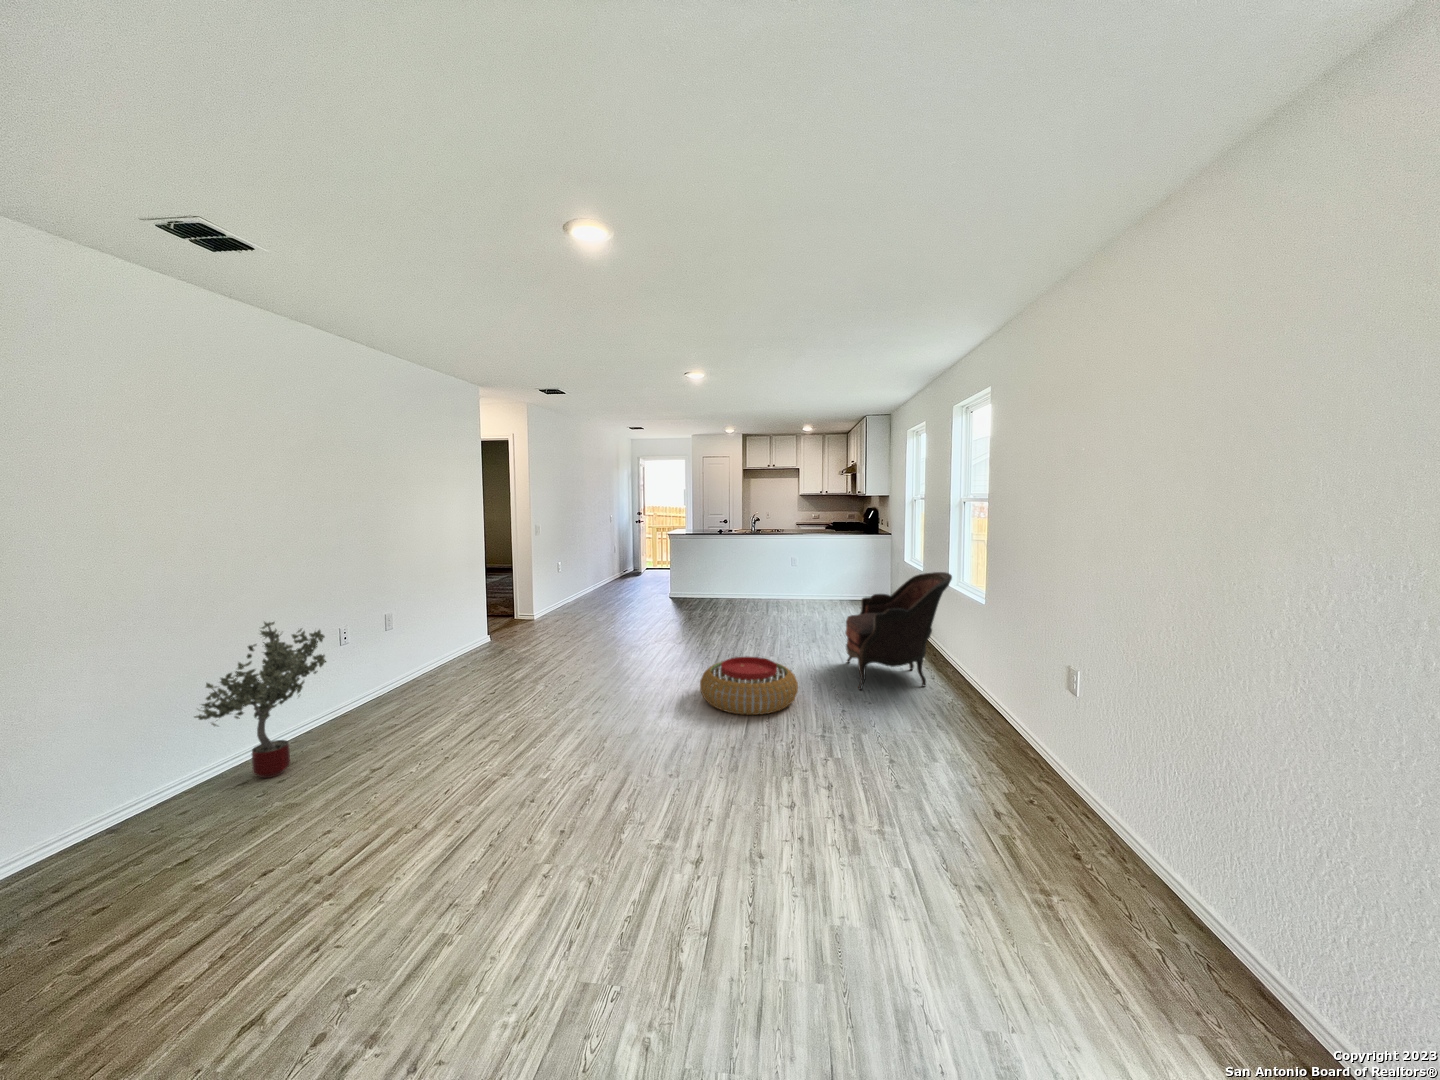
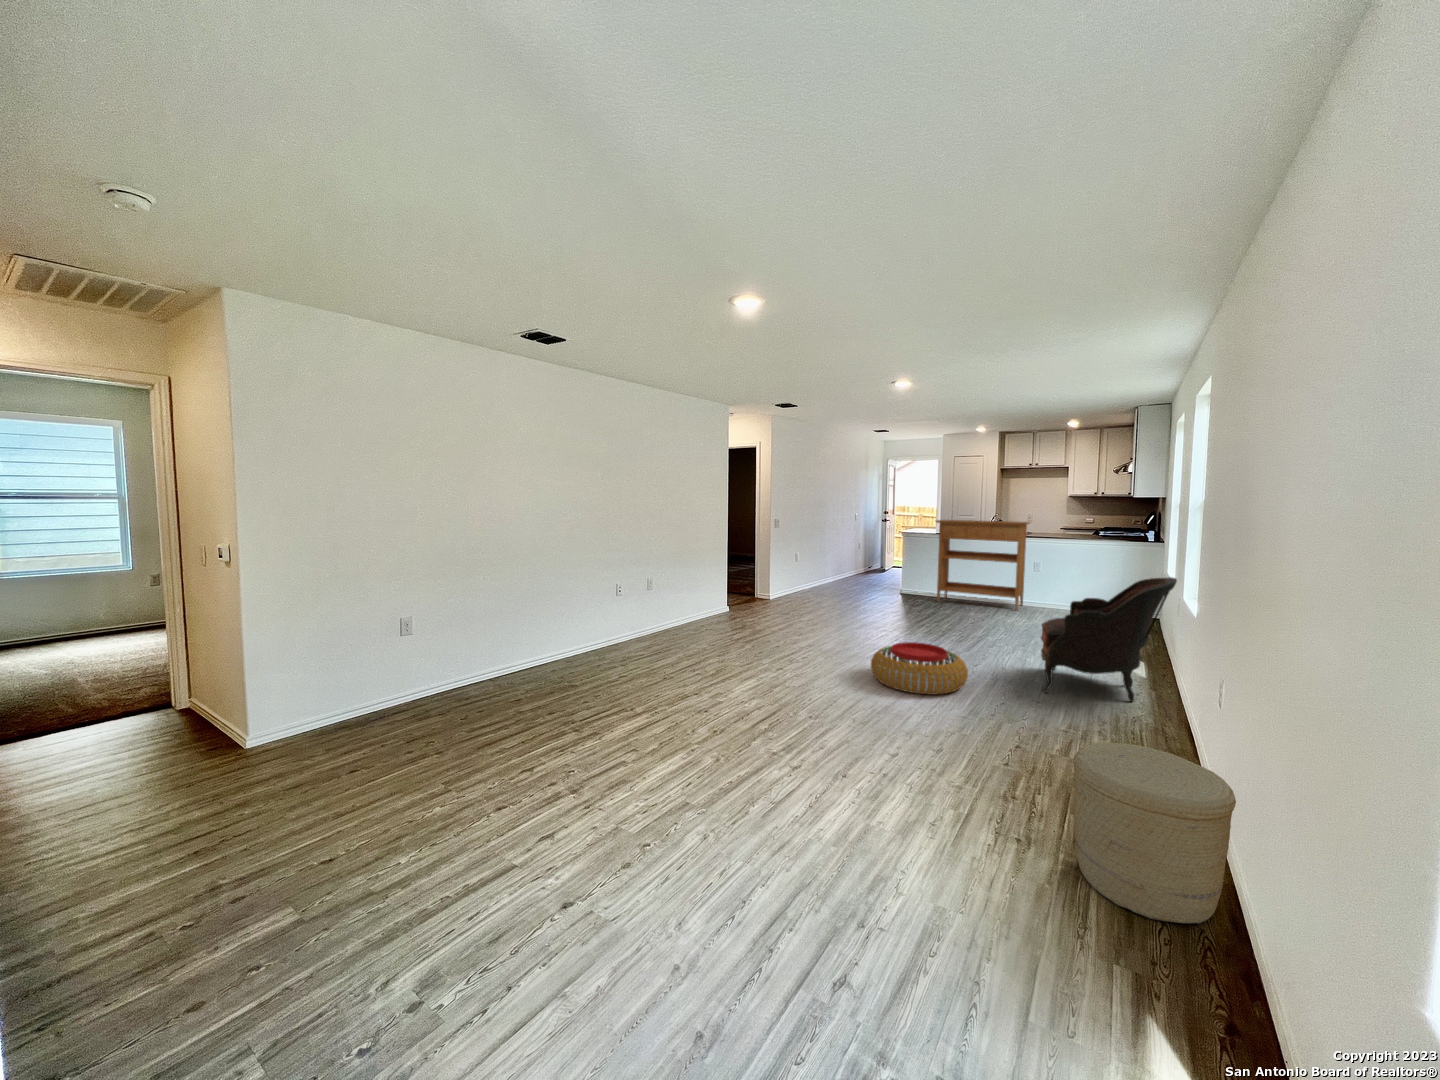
console table: none [704,520,786,605] -> present [936,520,1030,611]
potted tree: present [195,622,326,778] -> none [531,571,602,671]
woven basket: none [1018,756,1172,942] -> present [1074,743,1236,923]

